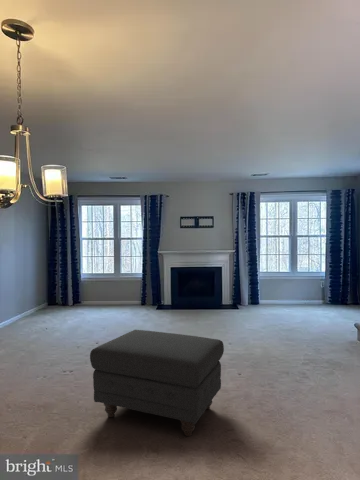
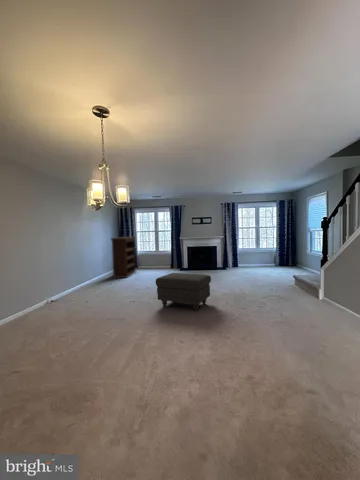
bookshelf: none [22,247,77,325] -> present [111,237,136,278]

